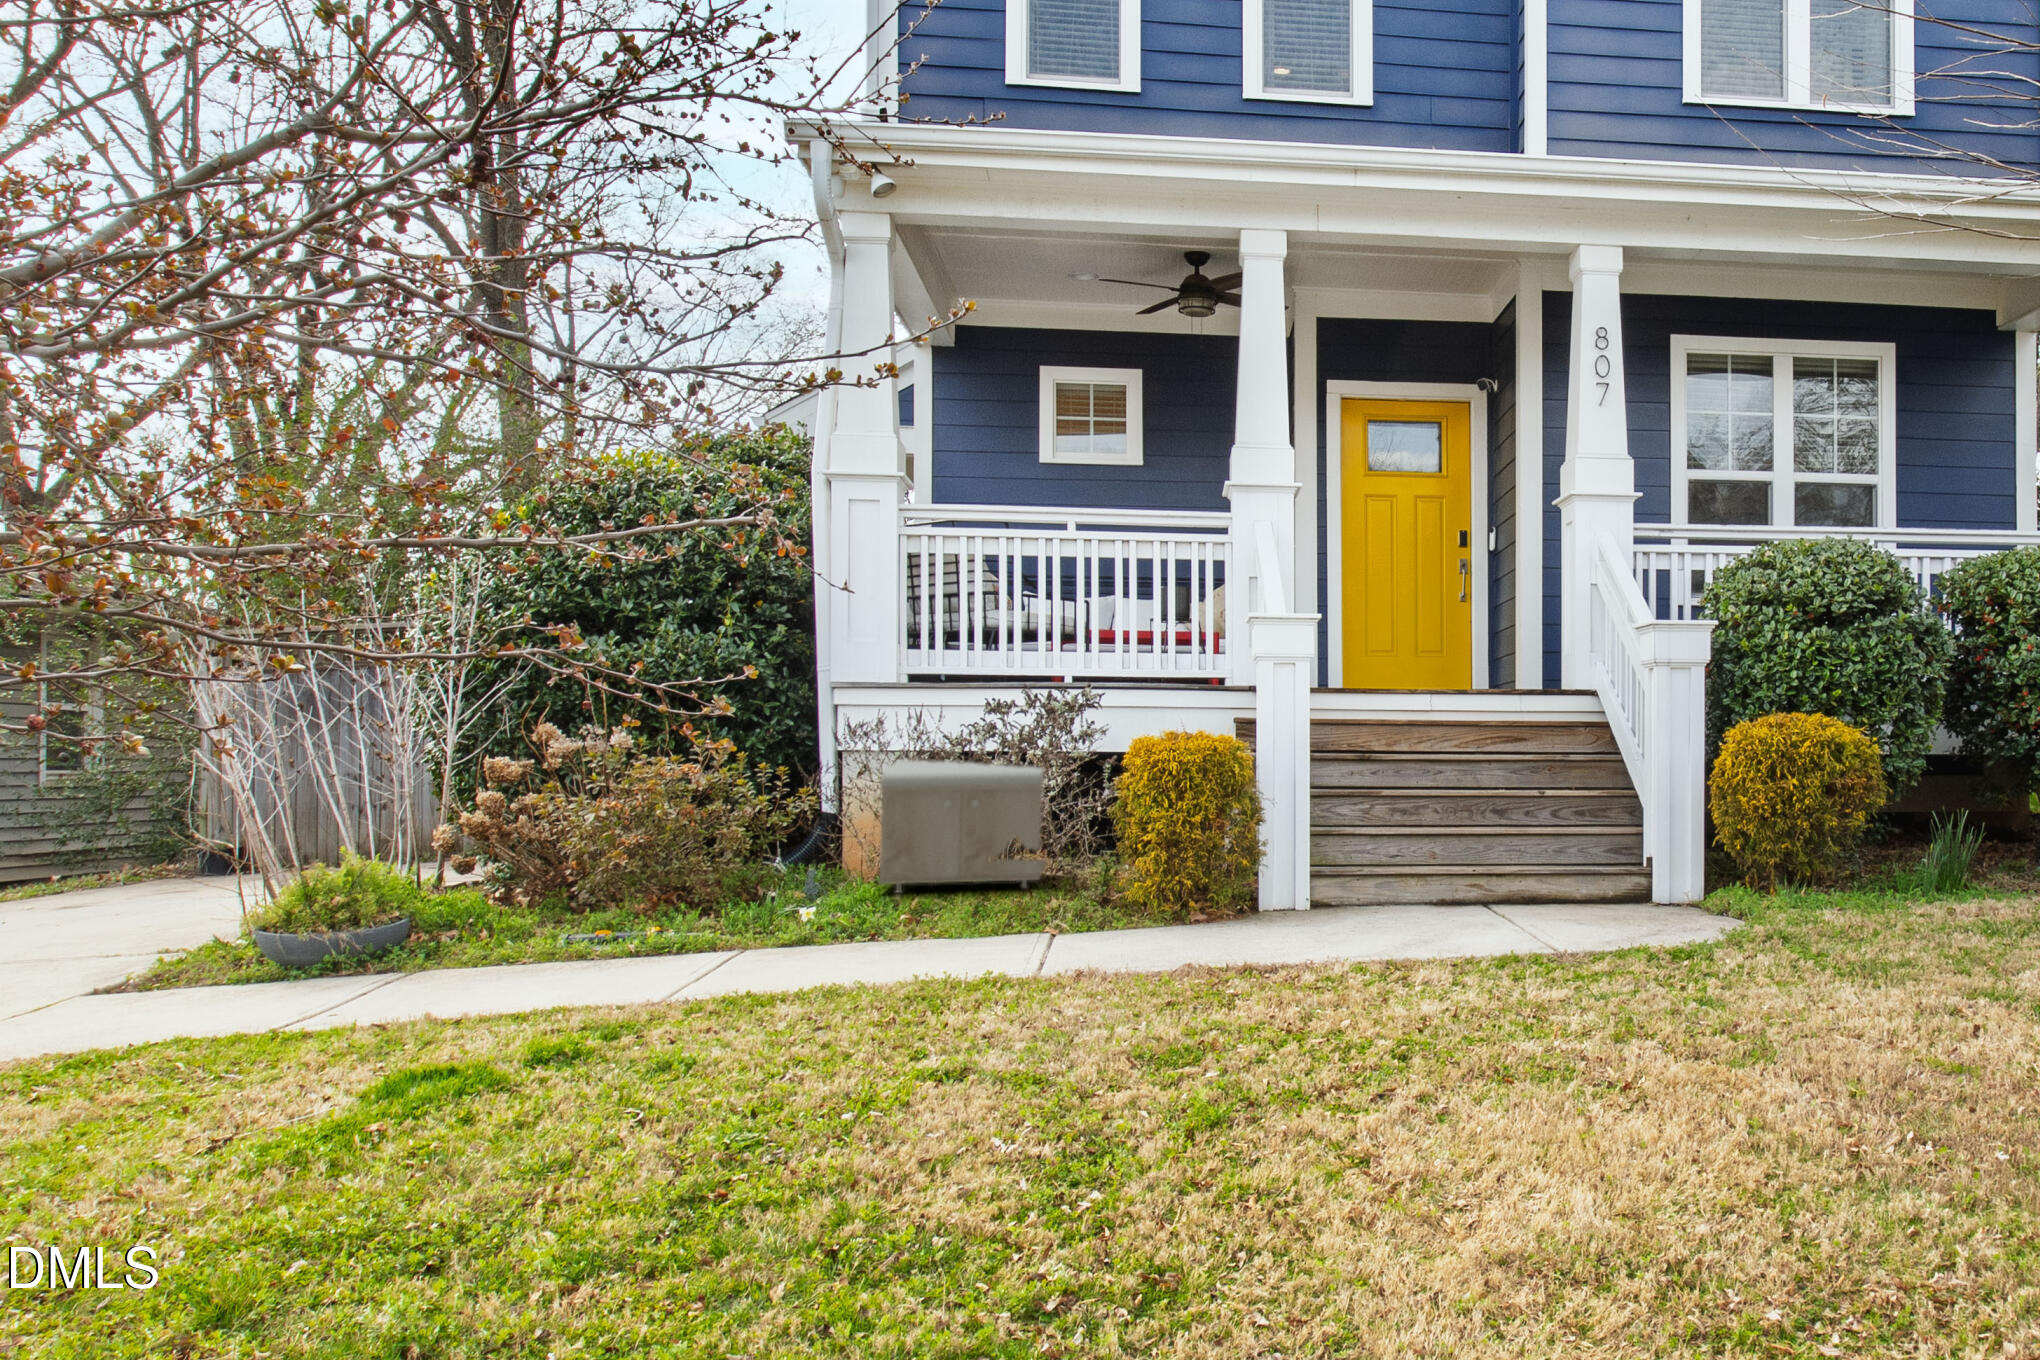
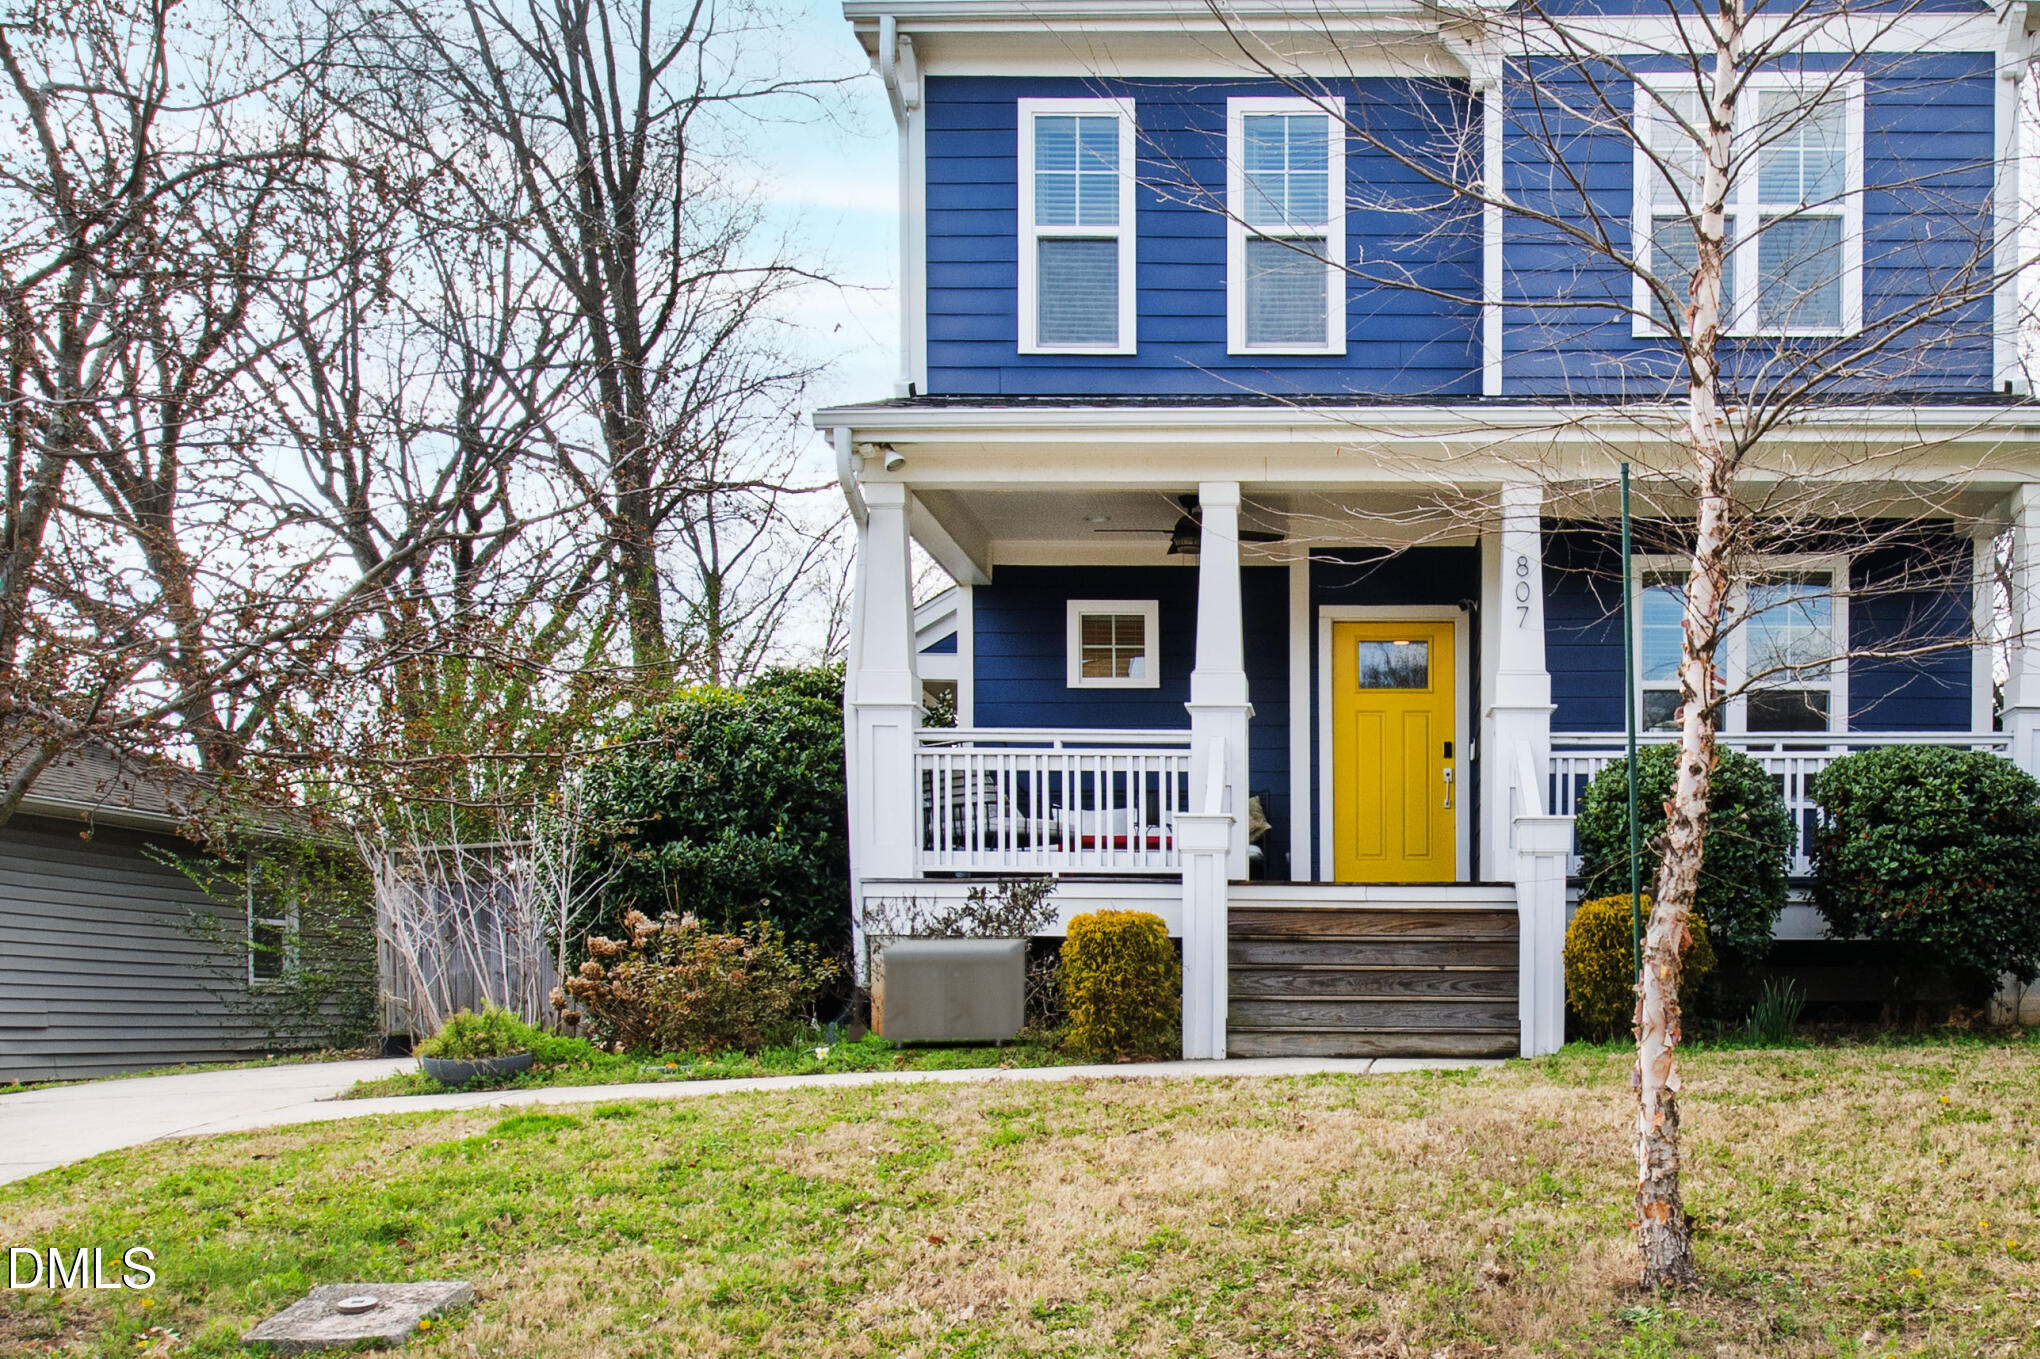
decorative plant: none [826,800,854,882] -> present [848,978,867,1042]

